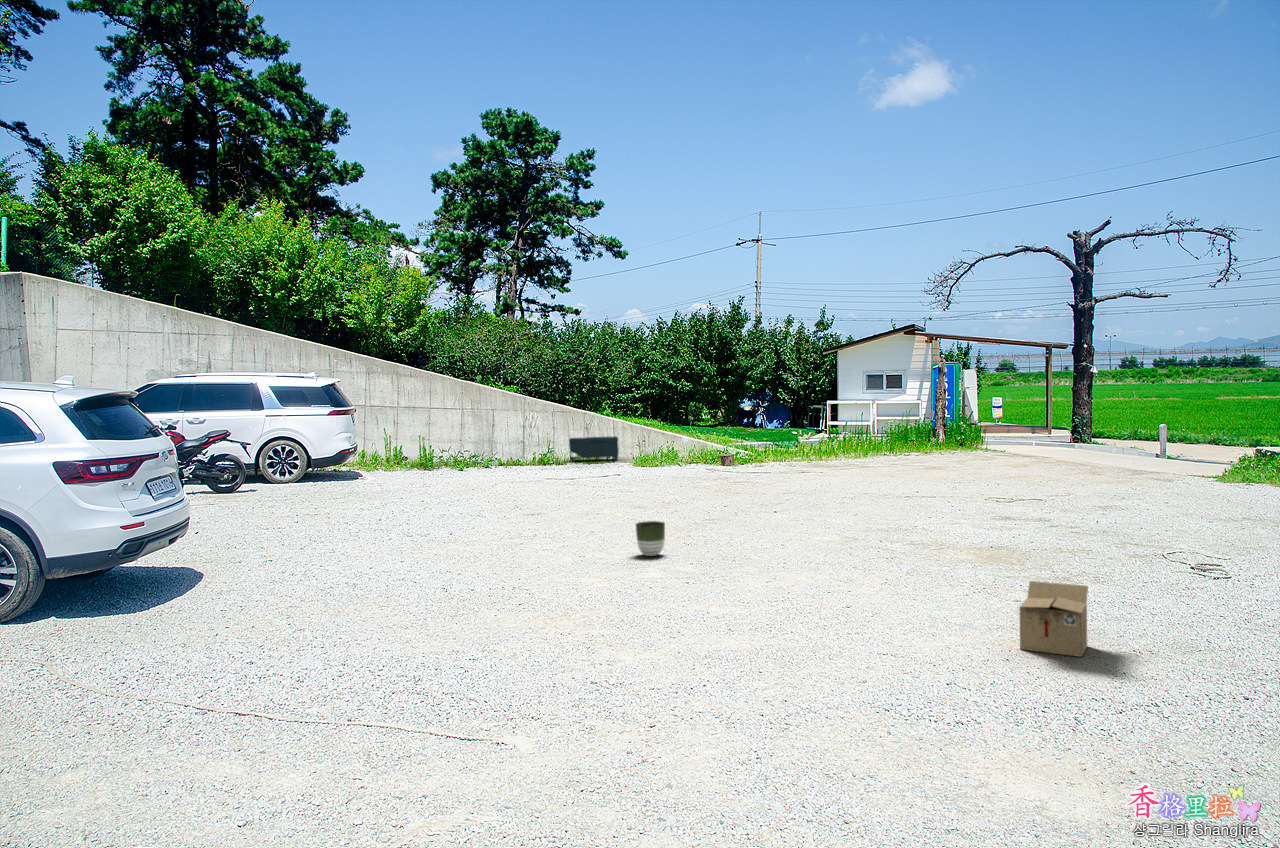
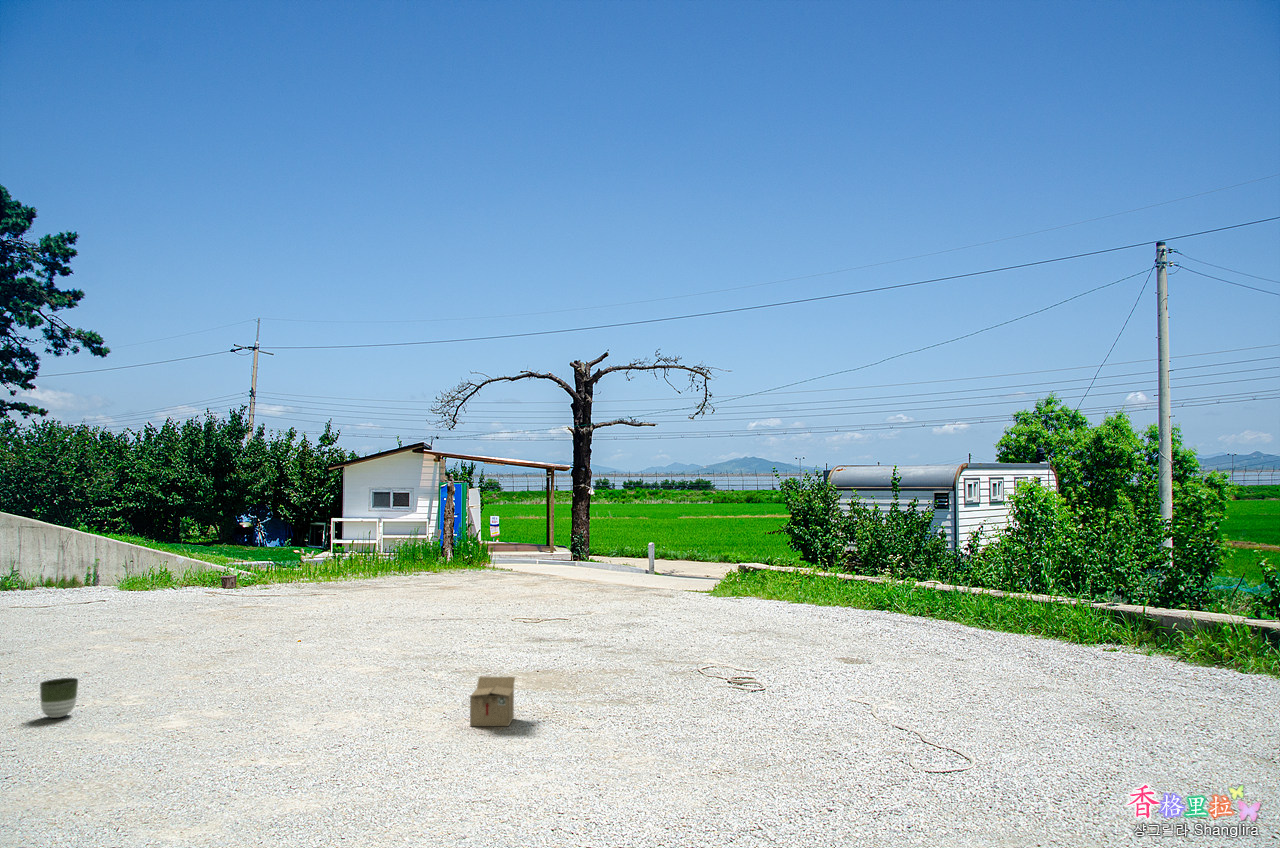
bench: present [569,436,619,462] -> none [38,558,102,588]
planter: present [636,521,665,556] -> present [40,678,78,718]

